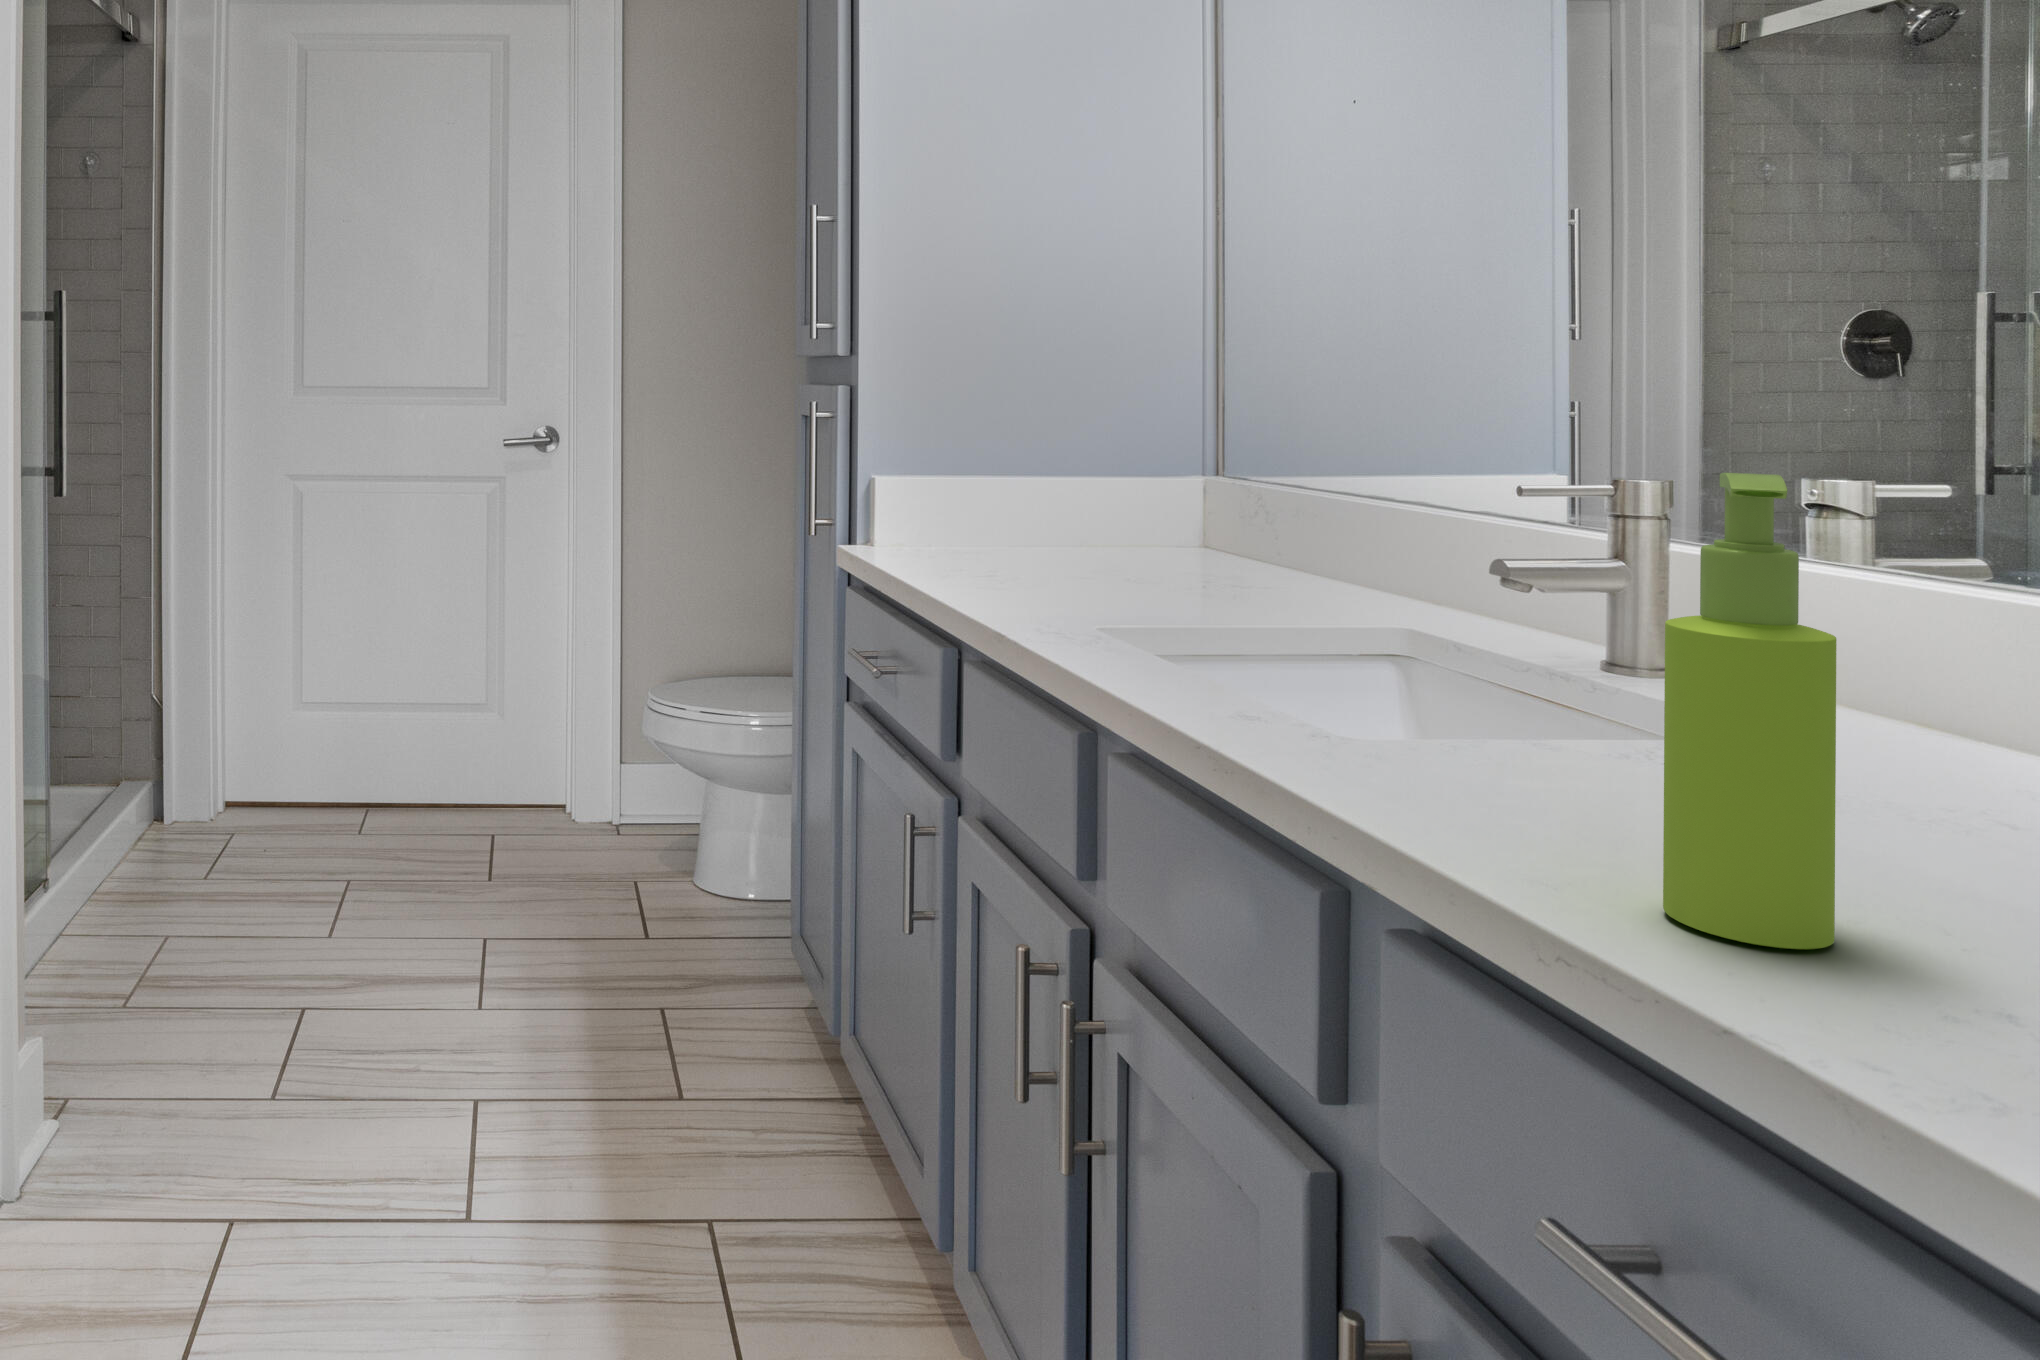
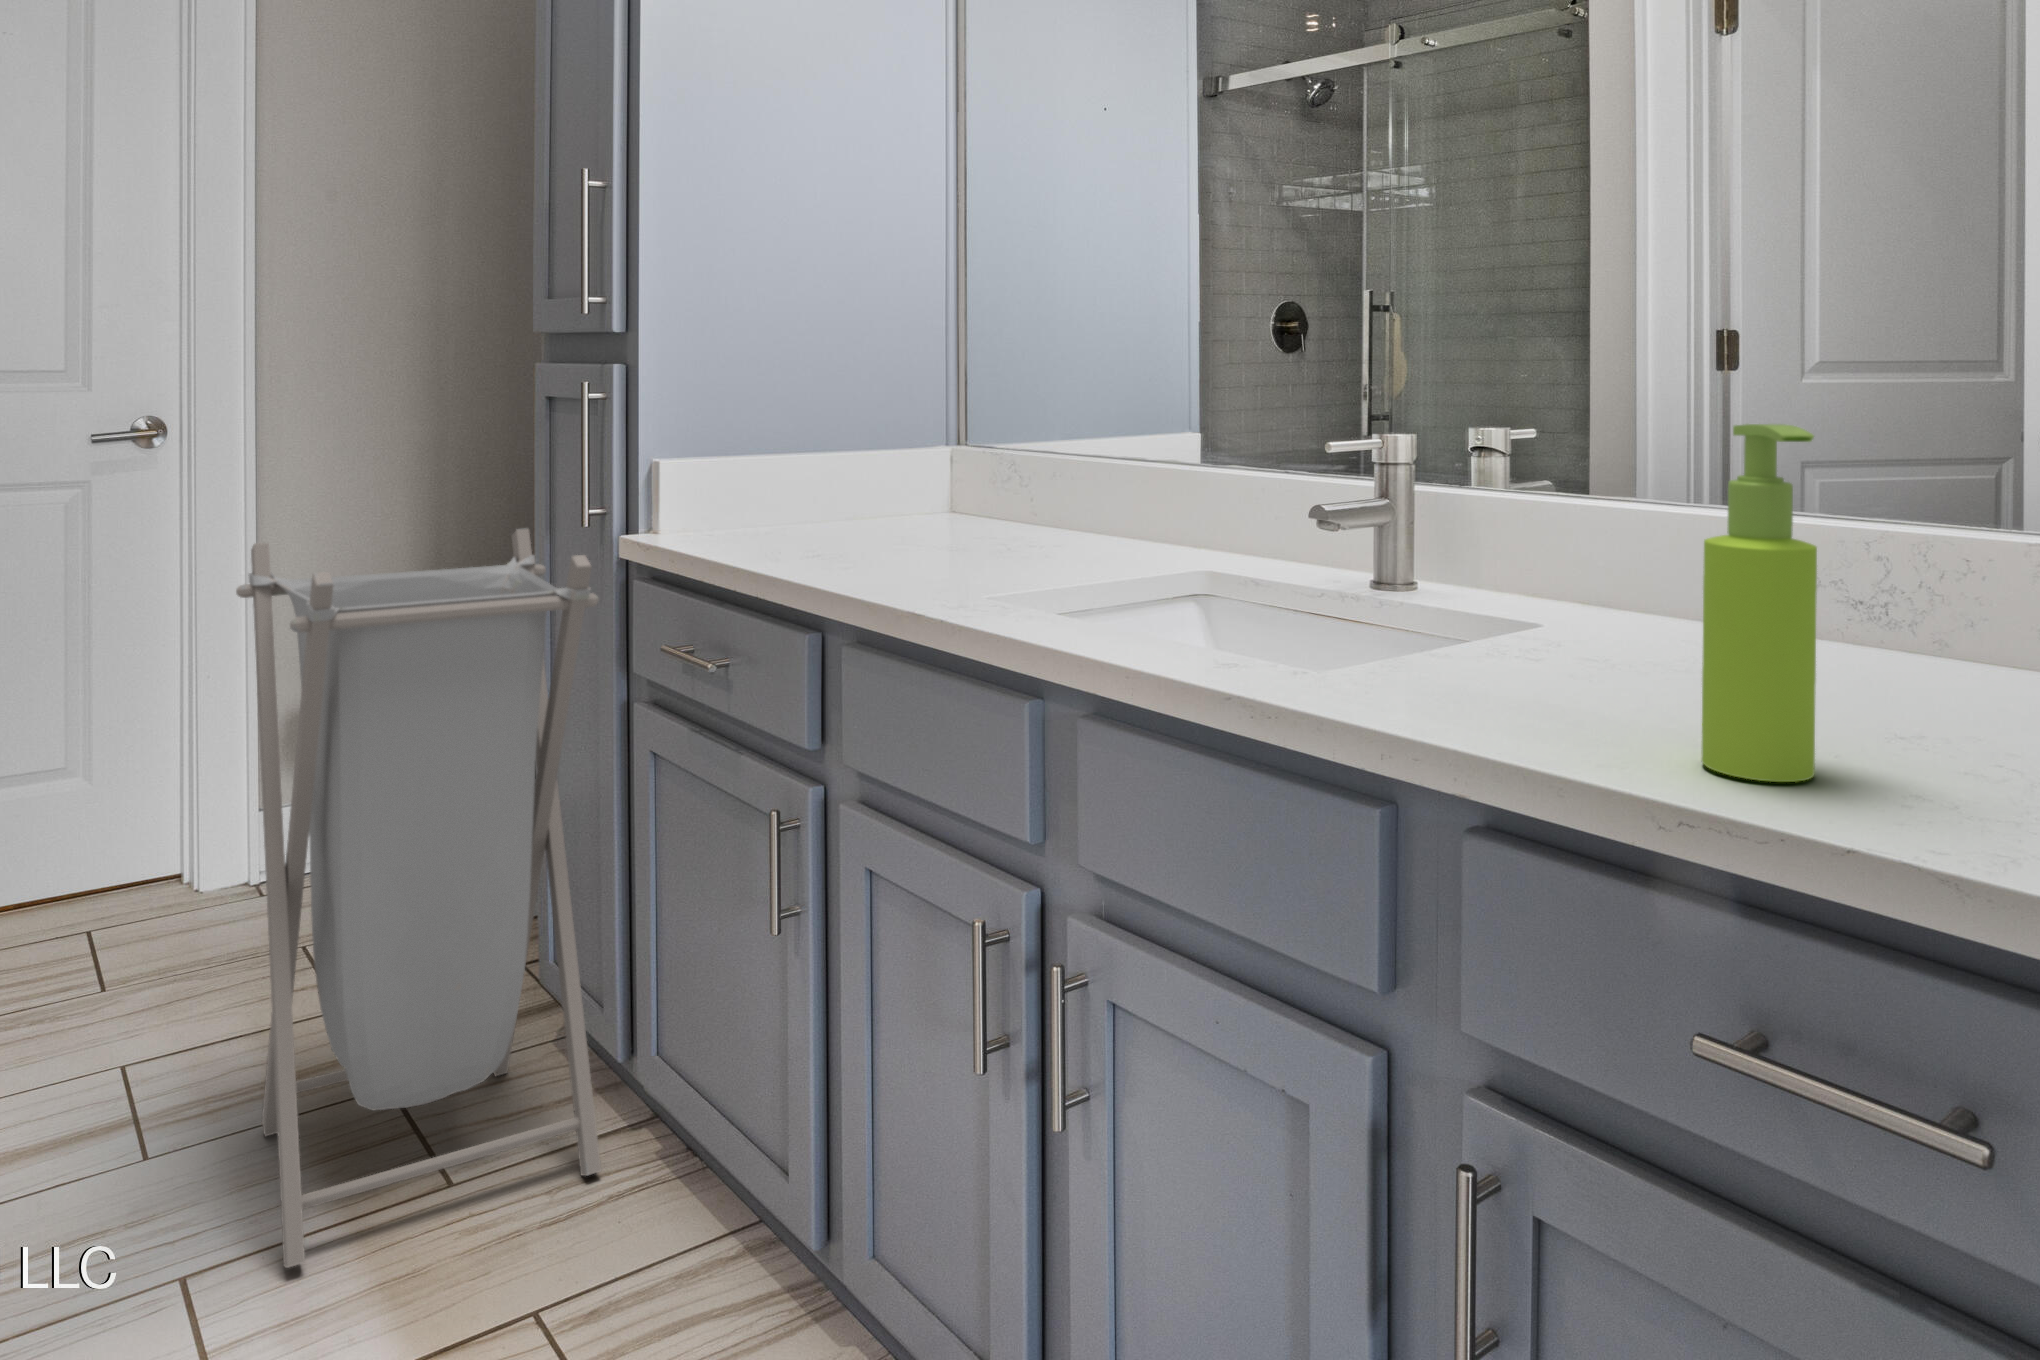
laundry hamper: none [539,529,804,1128] -> present [236,529,601,1268]

